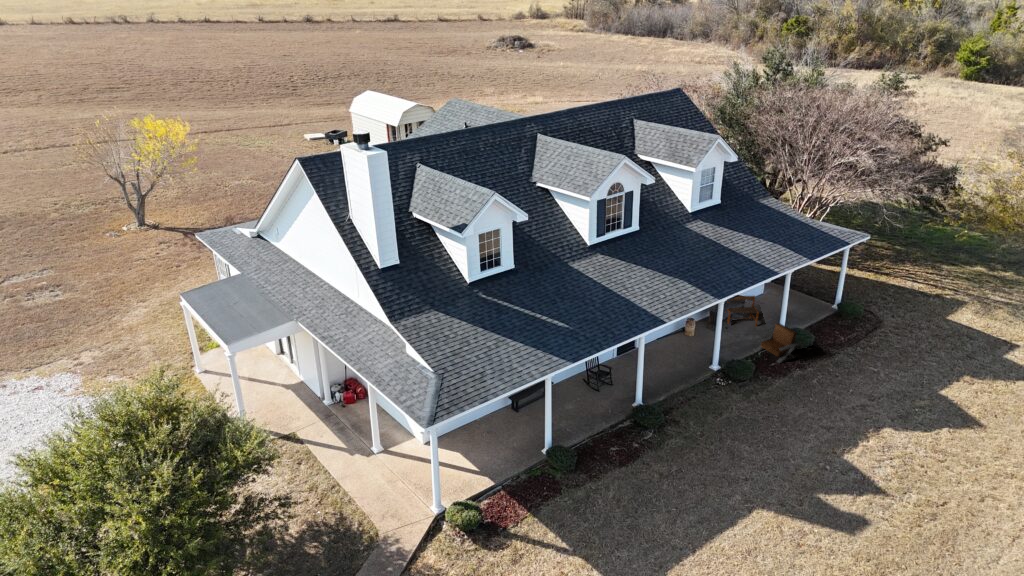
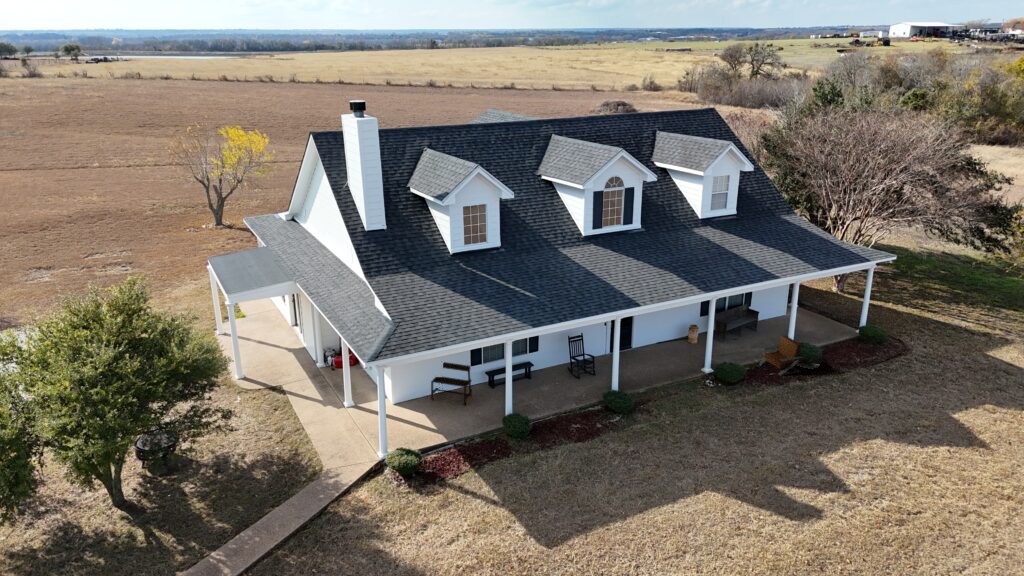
bench: present [727,296,759,326] -> present [431,362,472,405]

